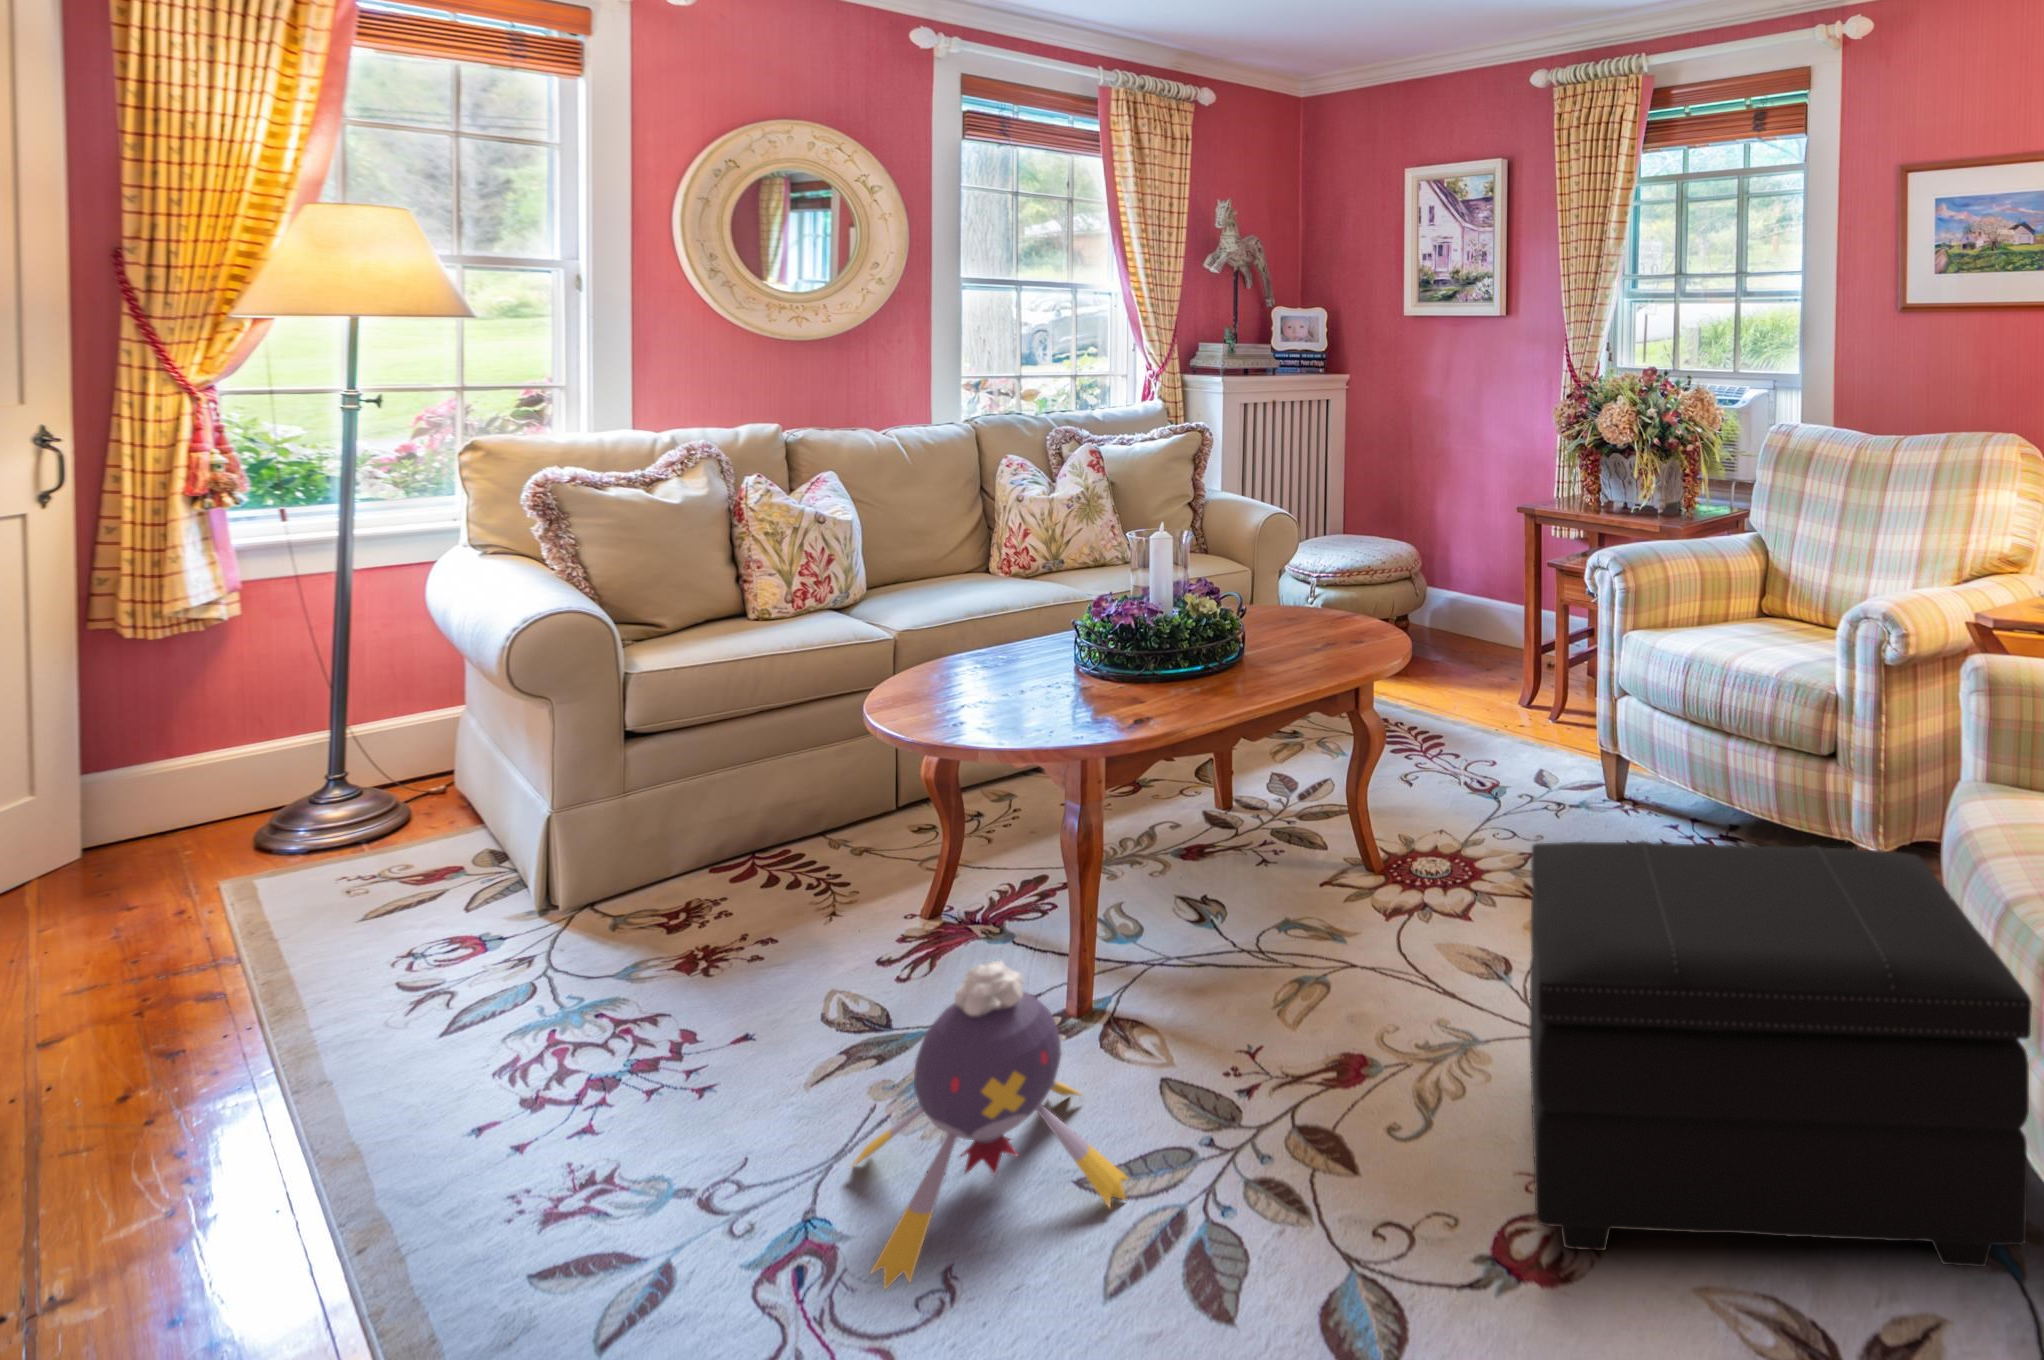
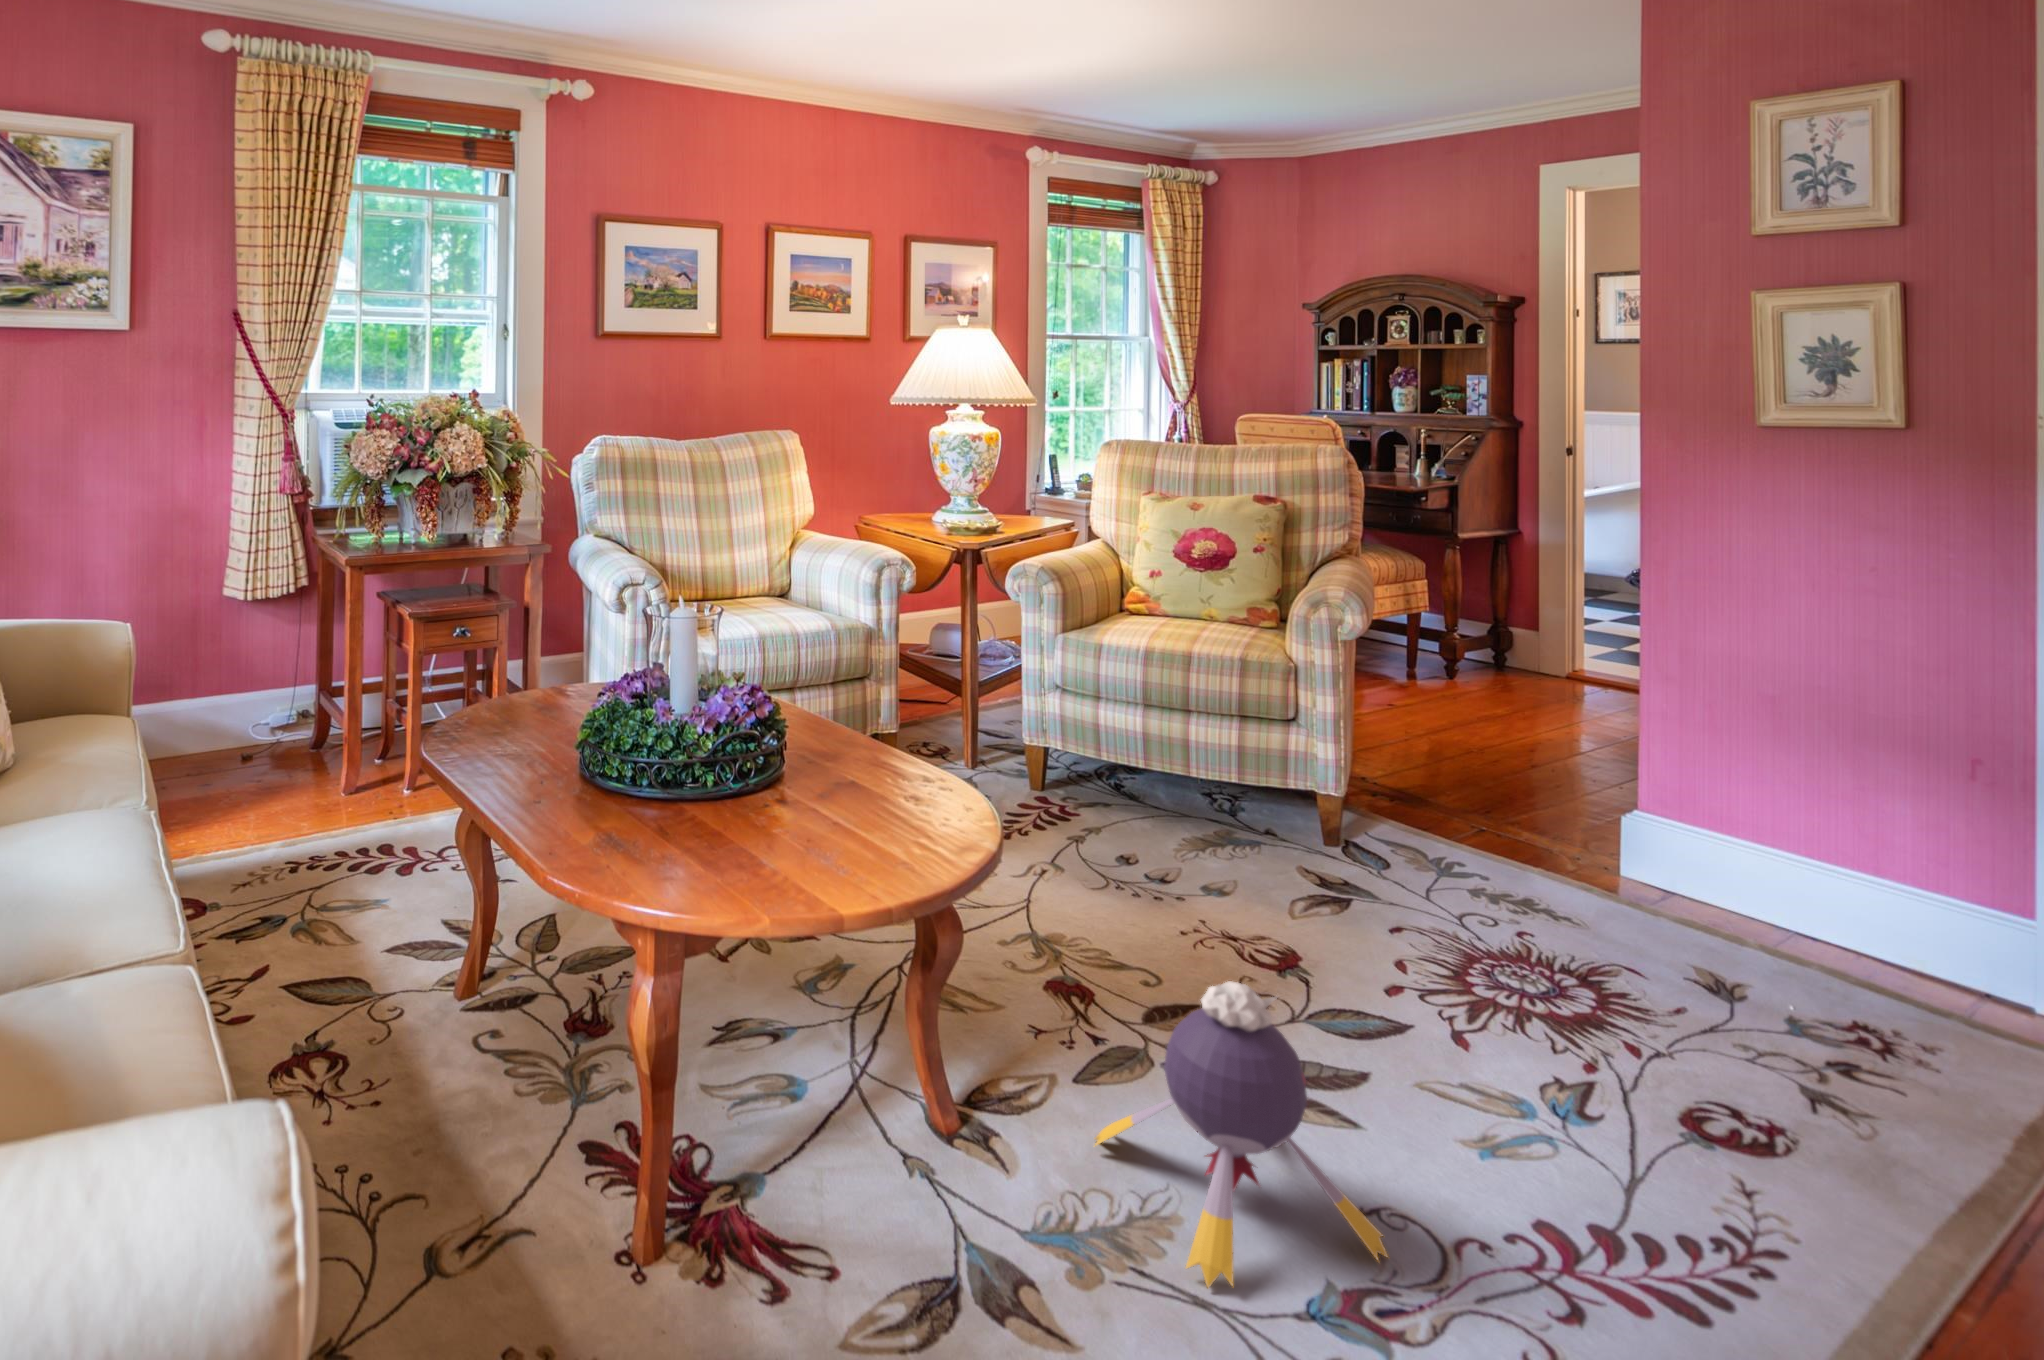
footstool: present [1529,841,2032,1267] -> none [1080,682,1301,952]

